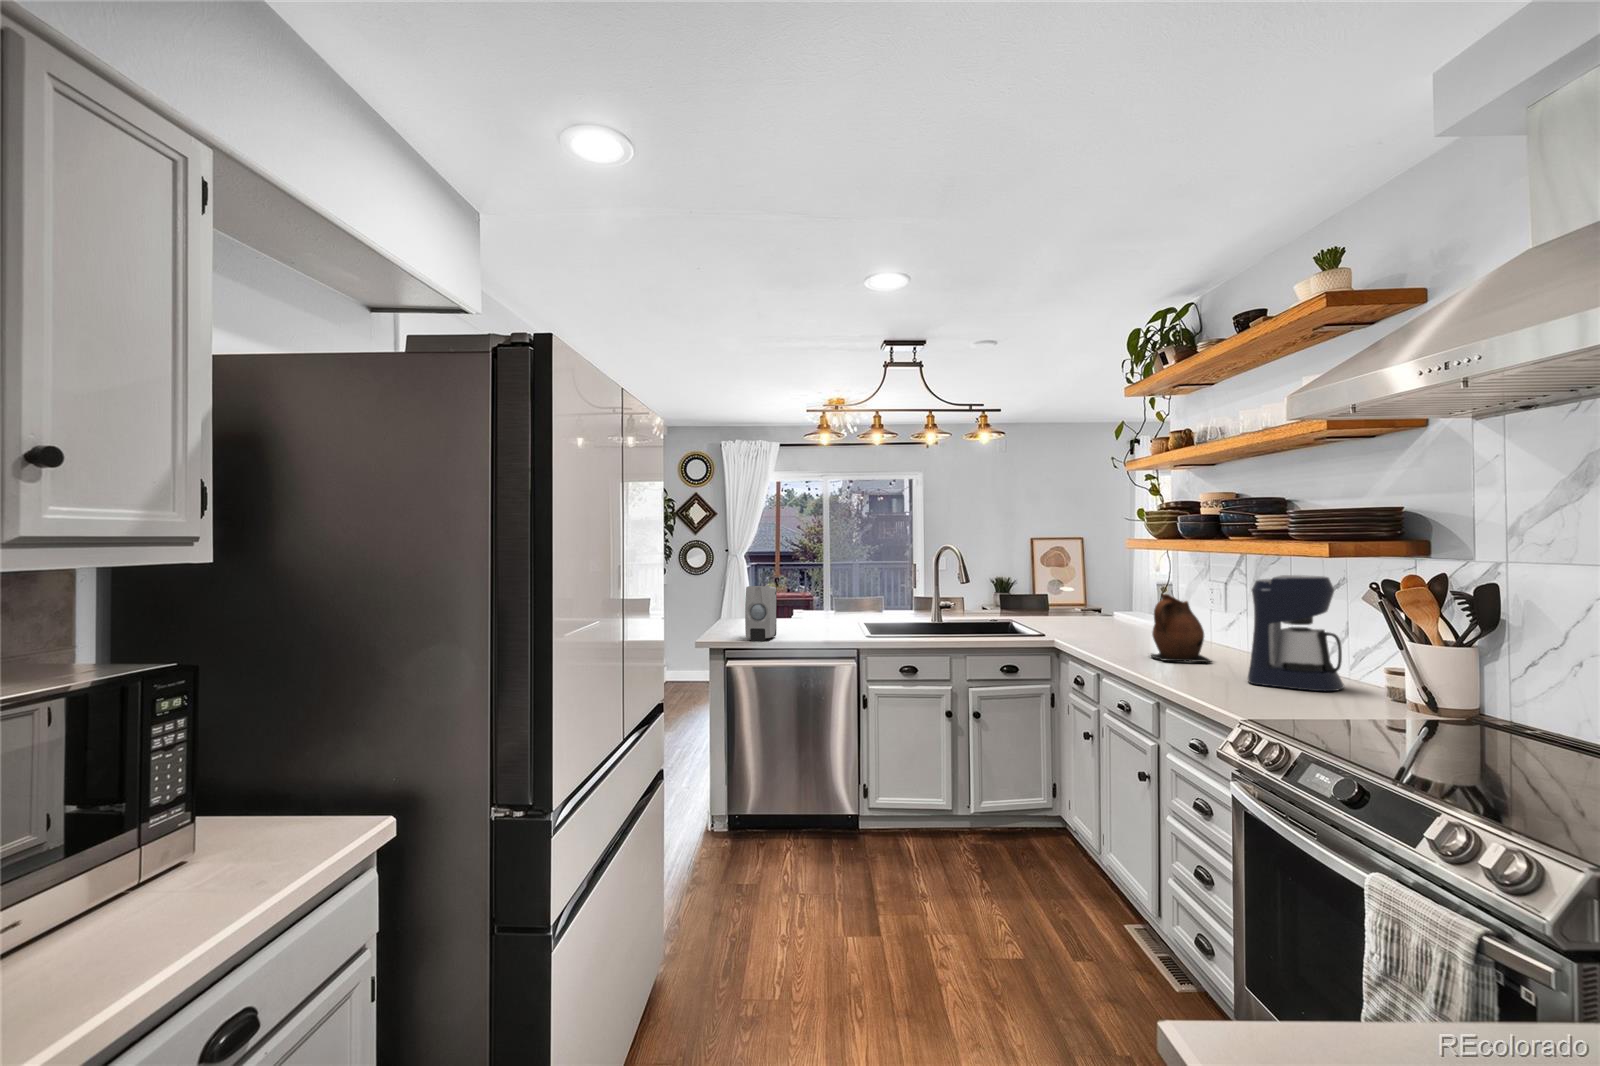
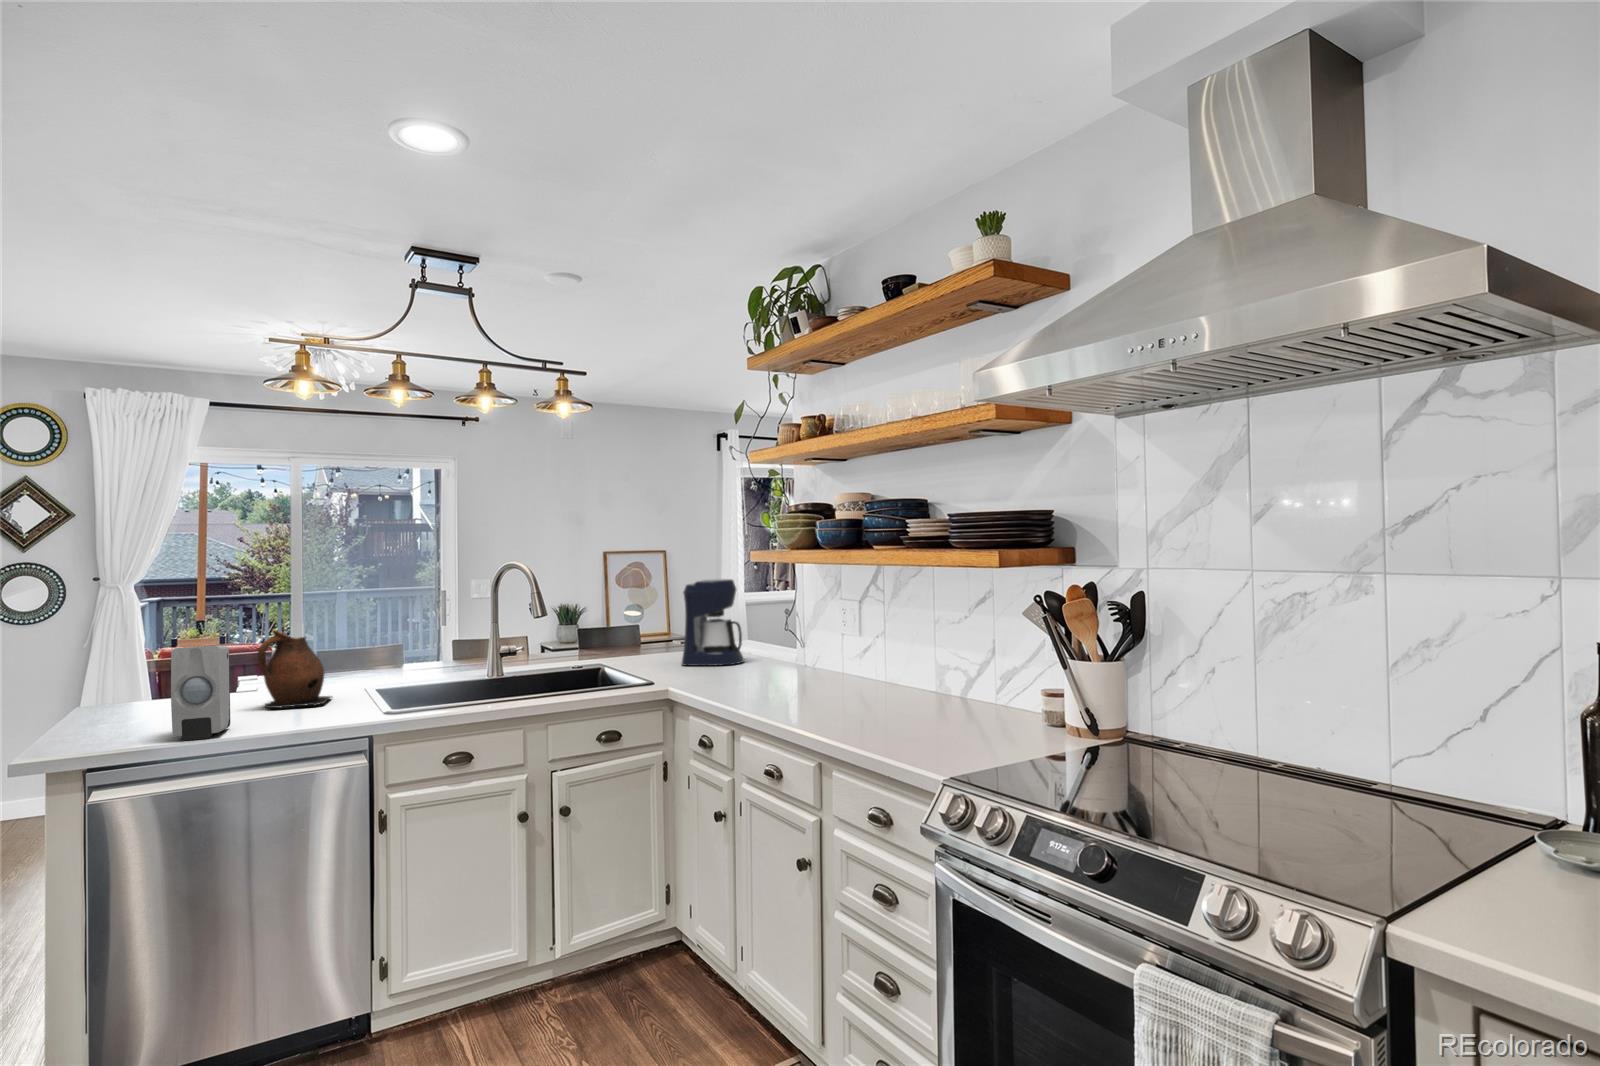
coffee maker: present [1248,575,1344,691] -> present [682,579,744,666]
ceramic pitcher: present [1151,594,1211,662] -> present [258,630,332,708]

